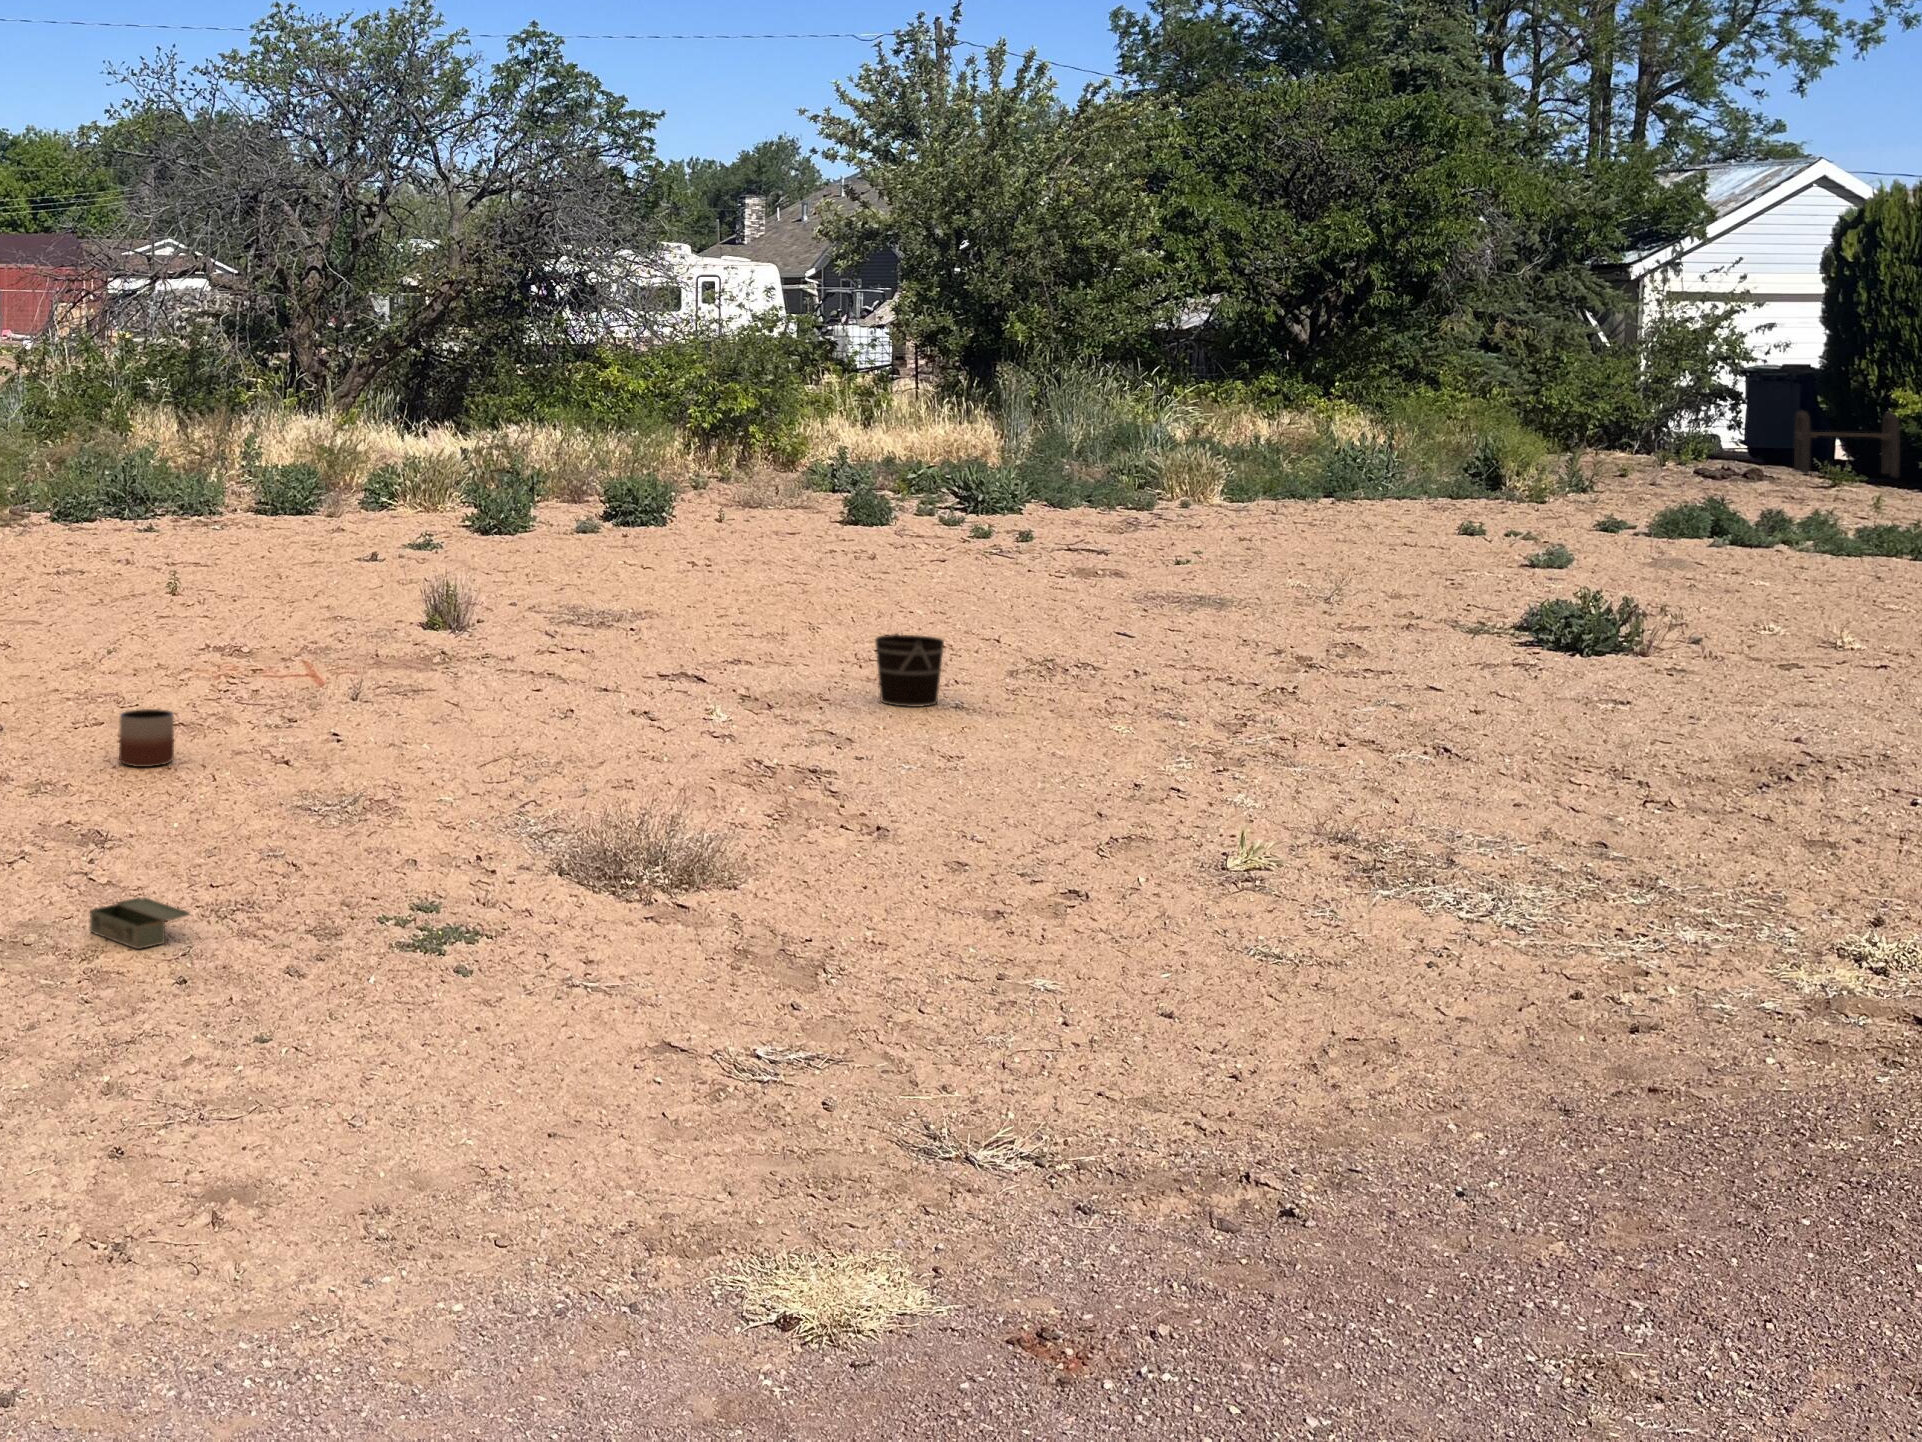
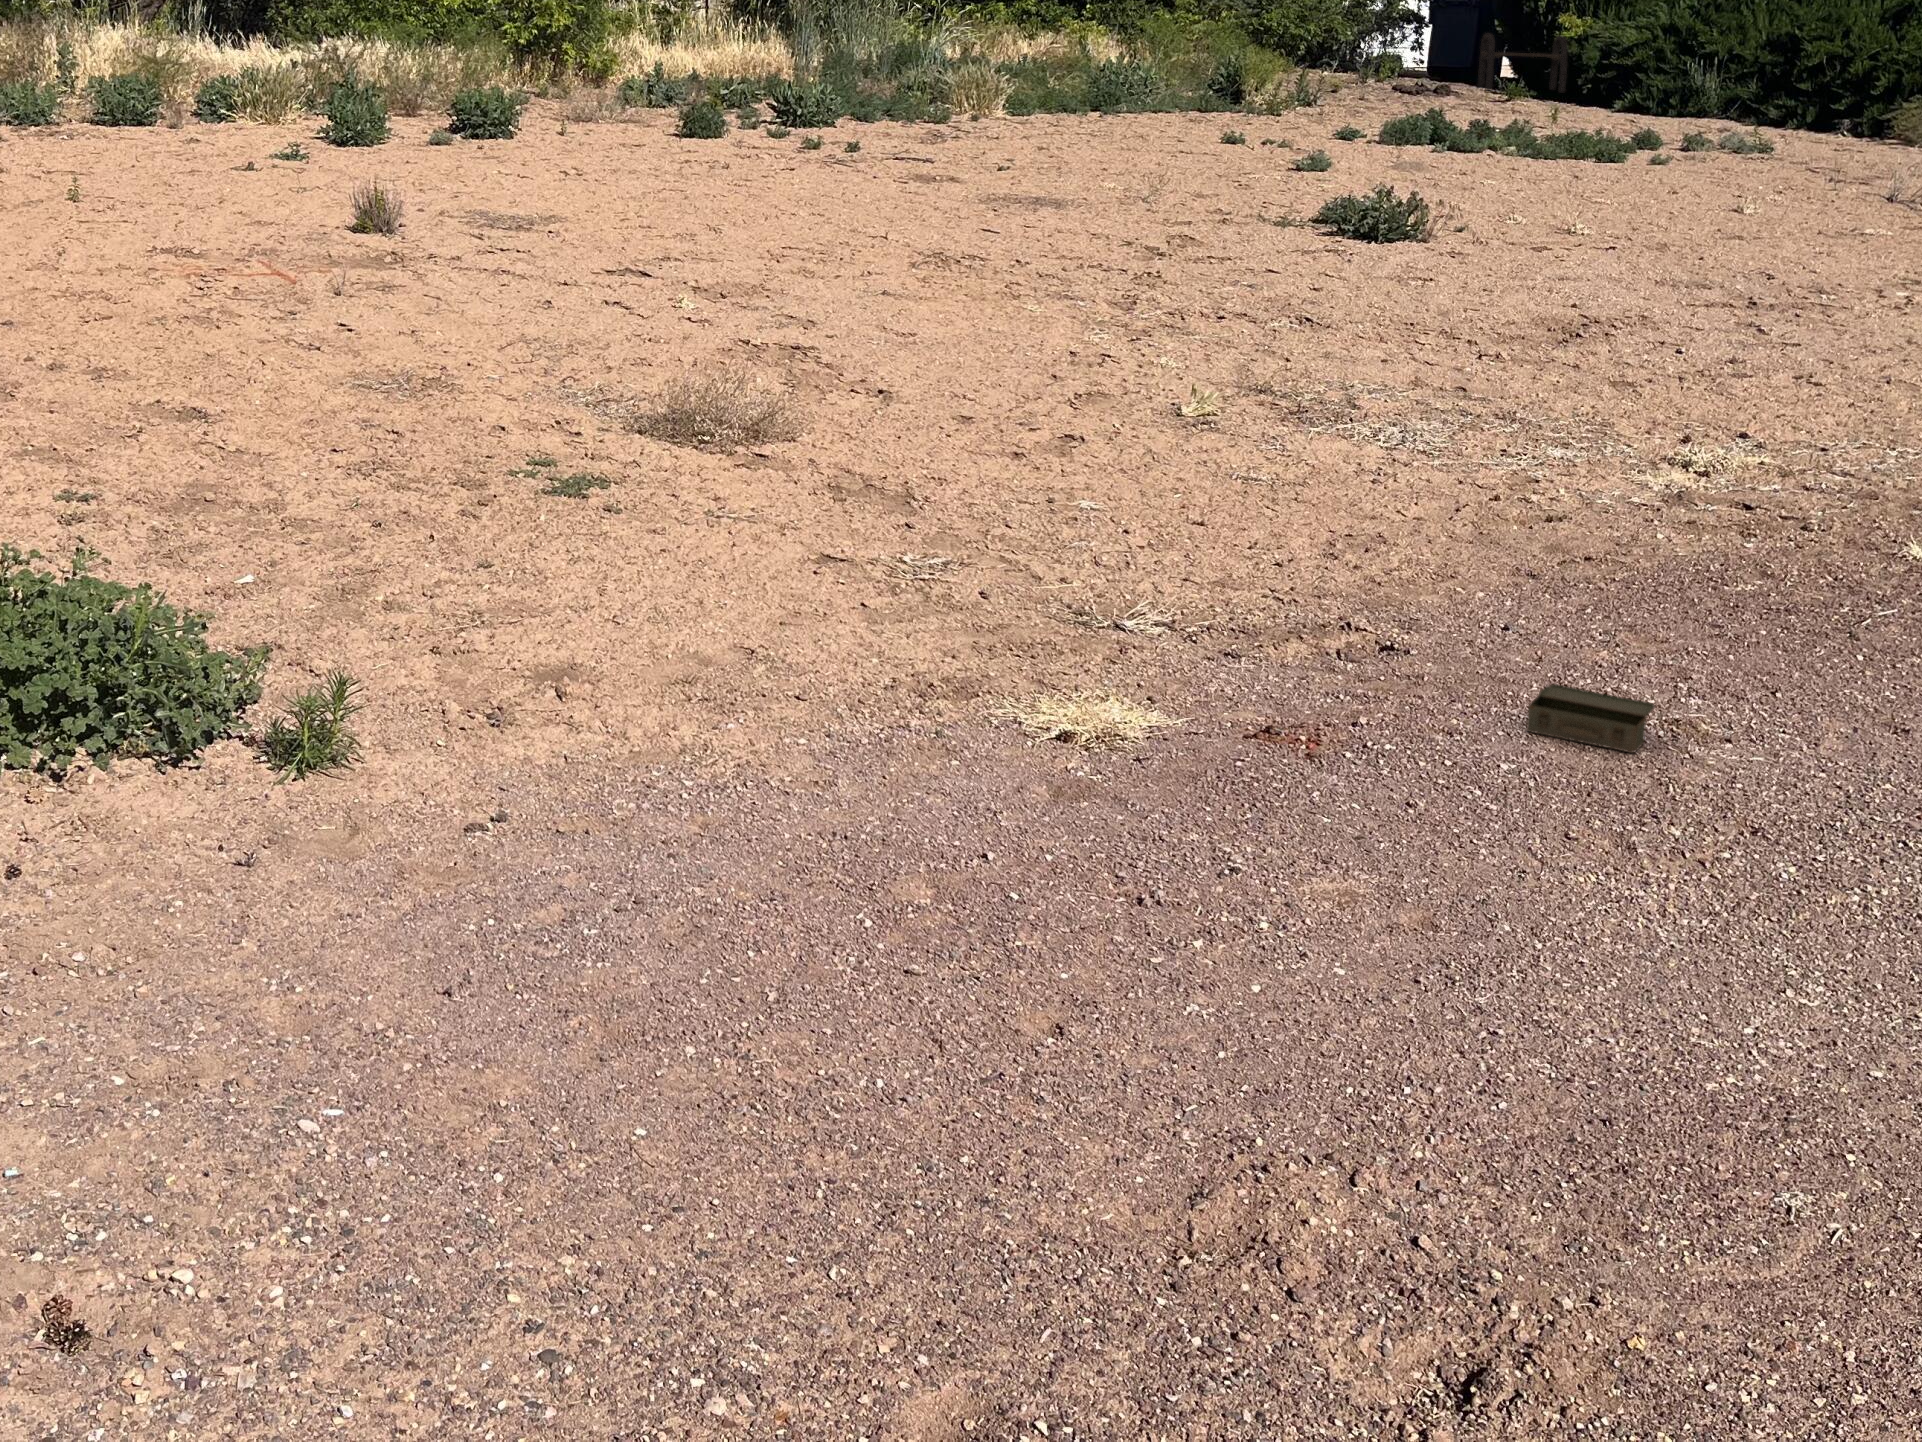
bucket: present [875,632,944,707] -> none [814,223,876,290]
planter: present [119,709,174,767] -> none [154,300,206,353]
toolbox: present [90,897,190,949] -> present [1526,684,1655,753]

